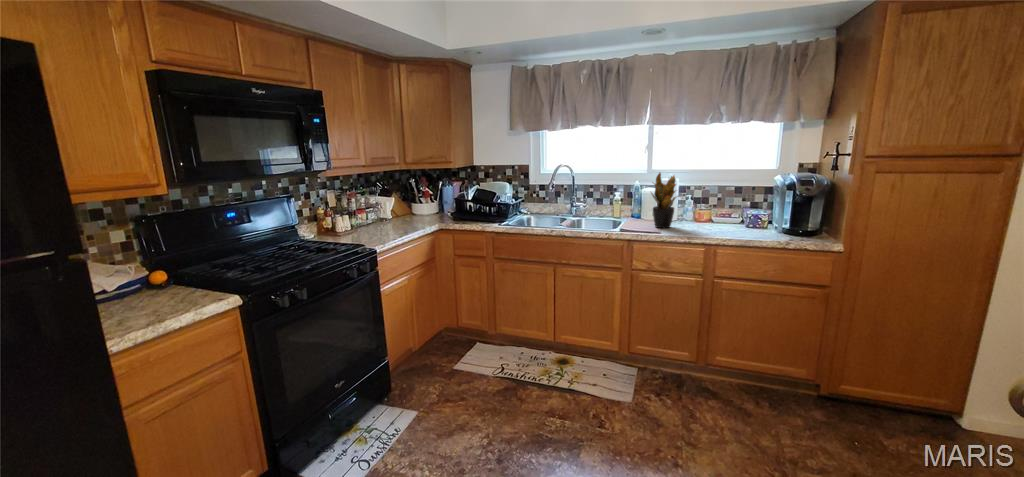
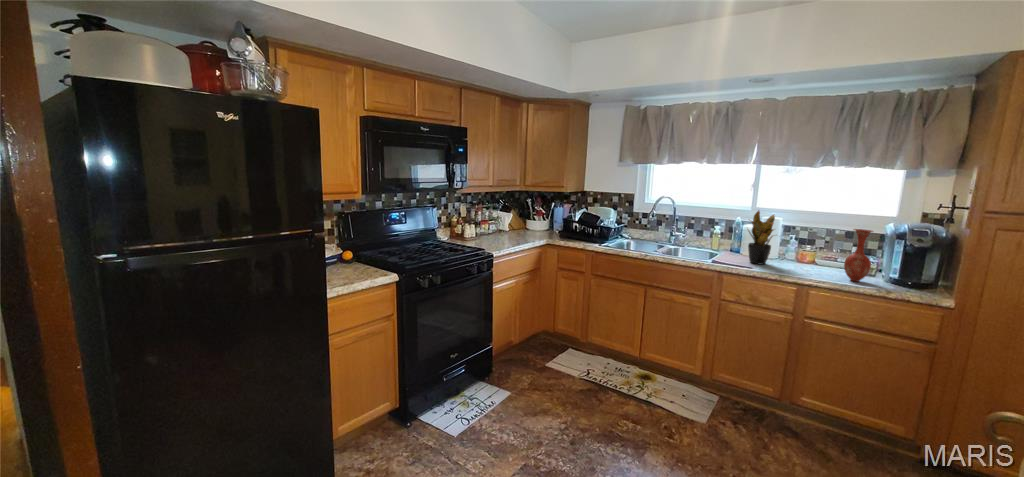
vase: none [743,183,767,236] -> present [844,229,873,282]

